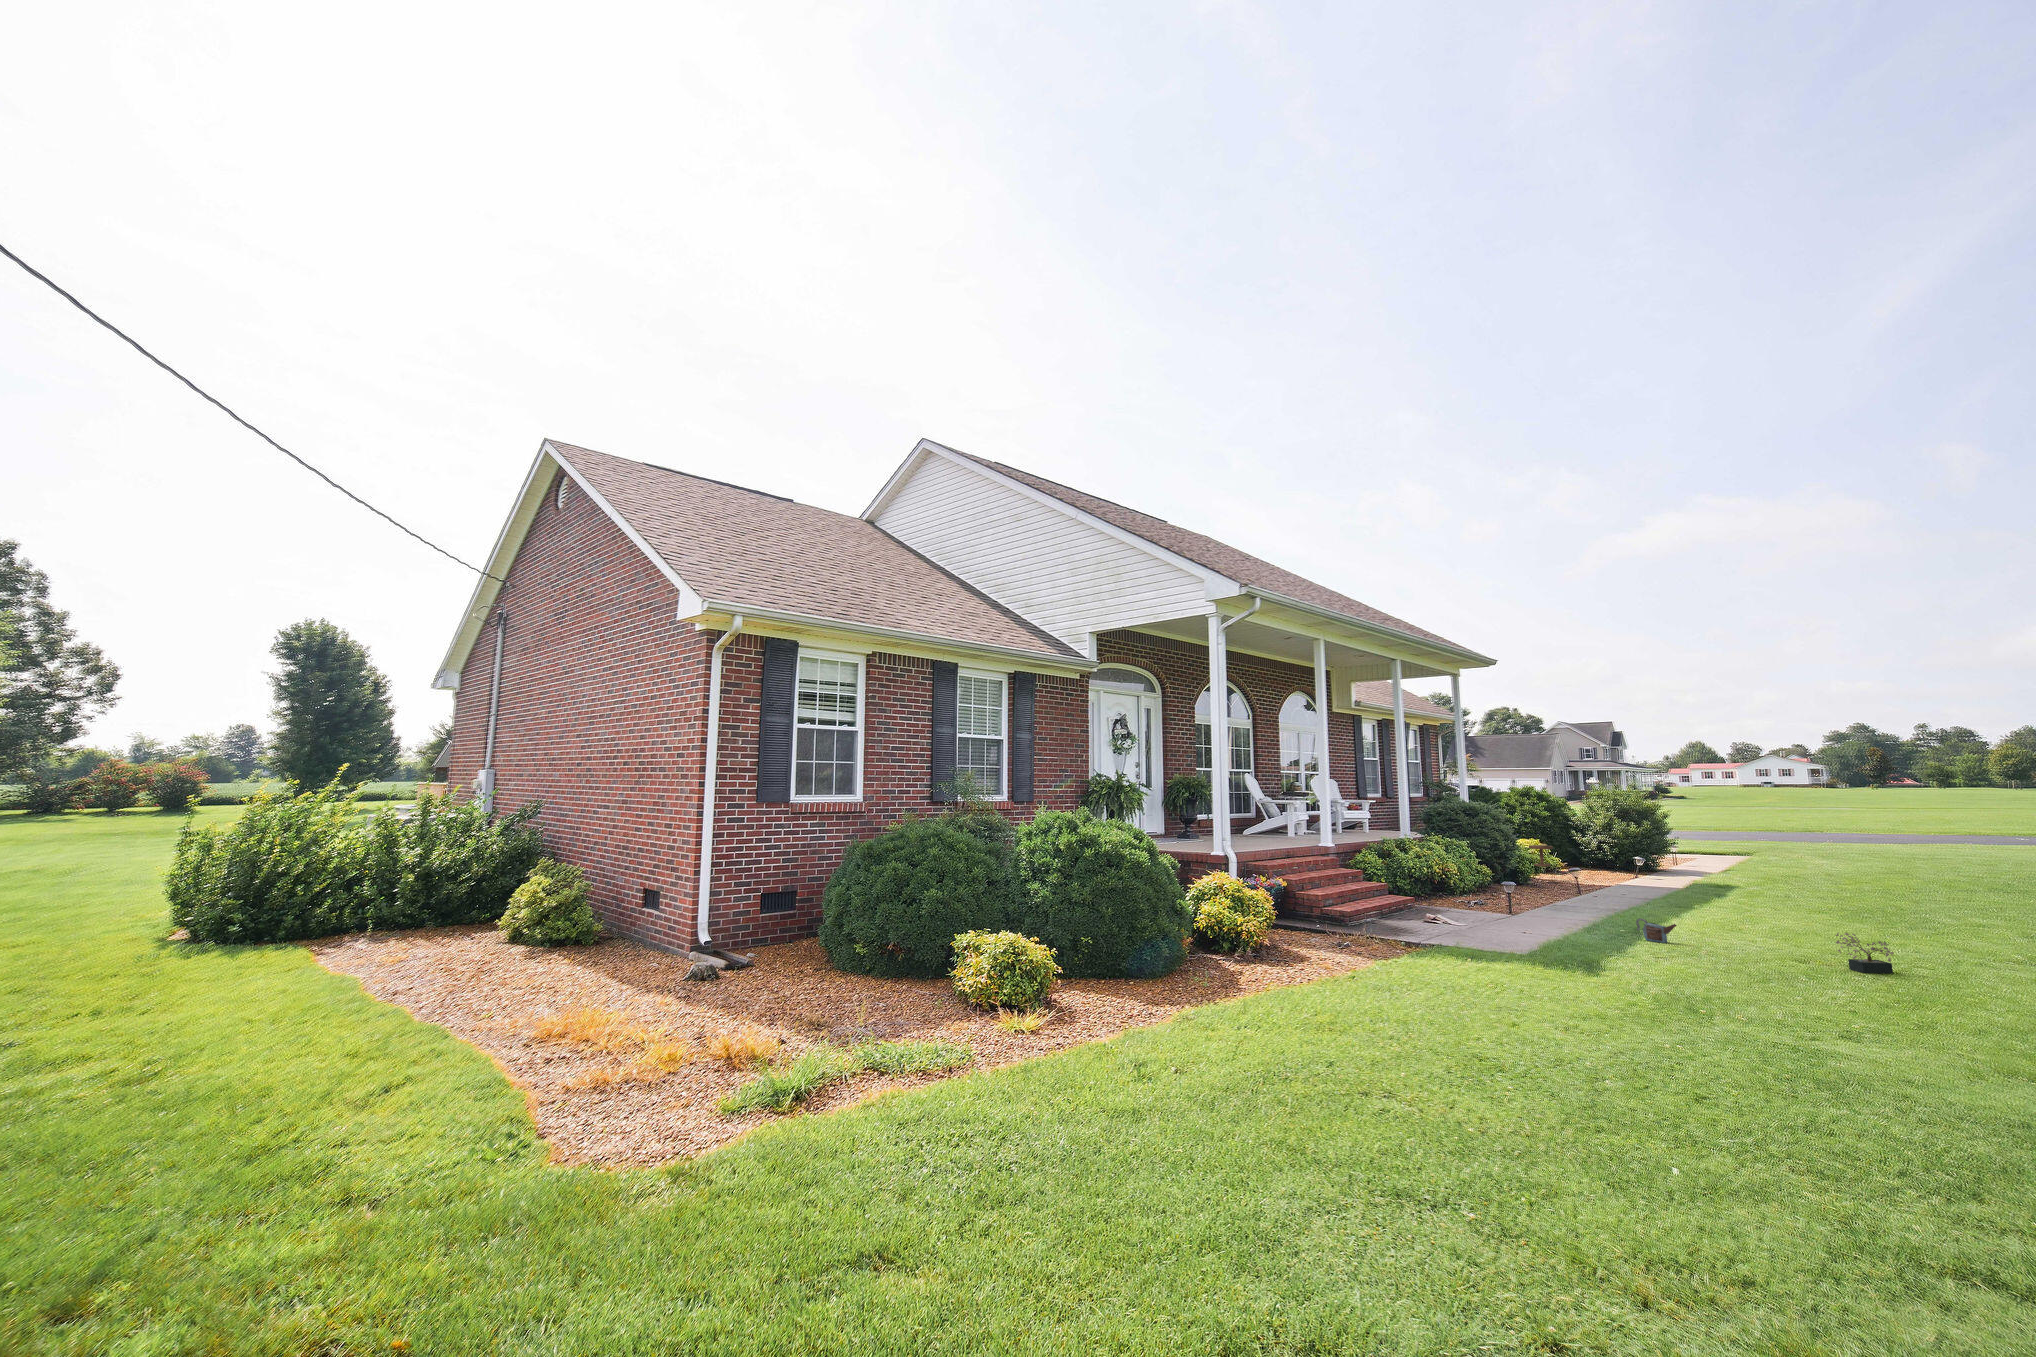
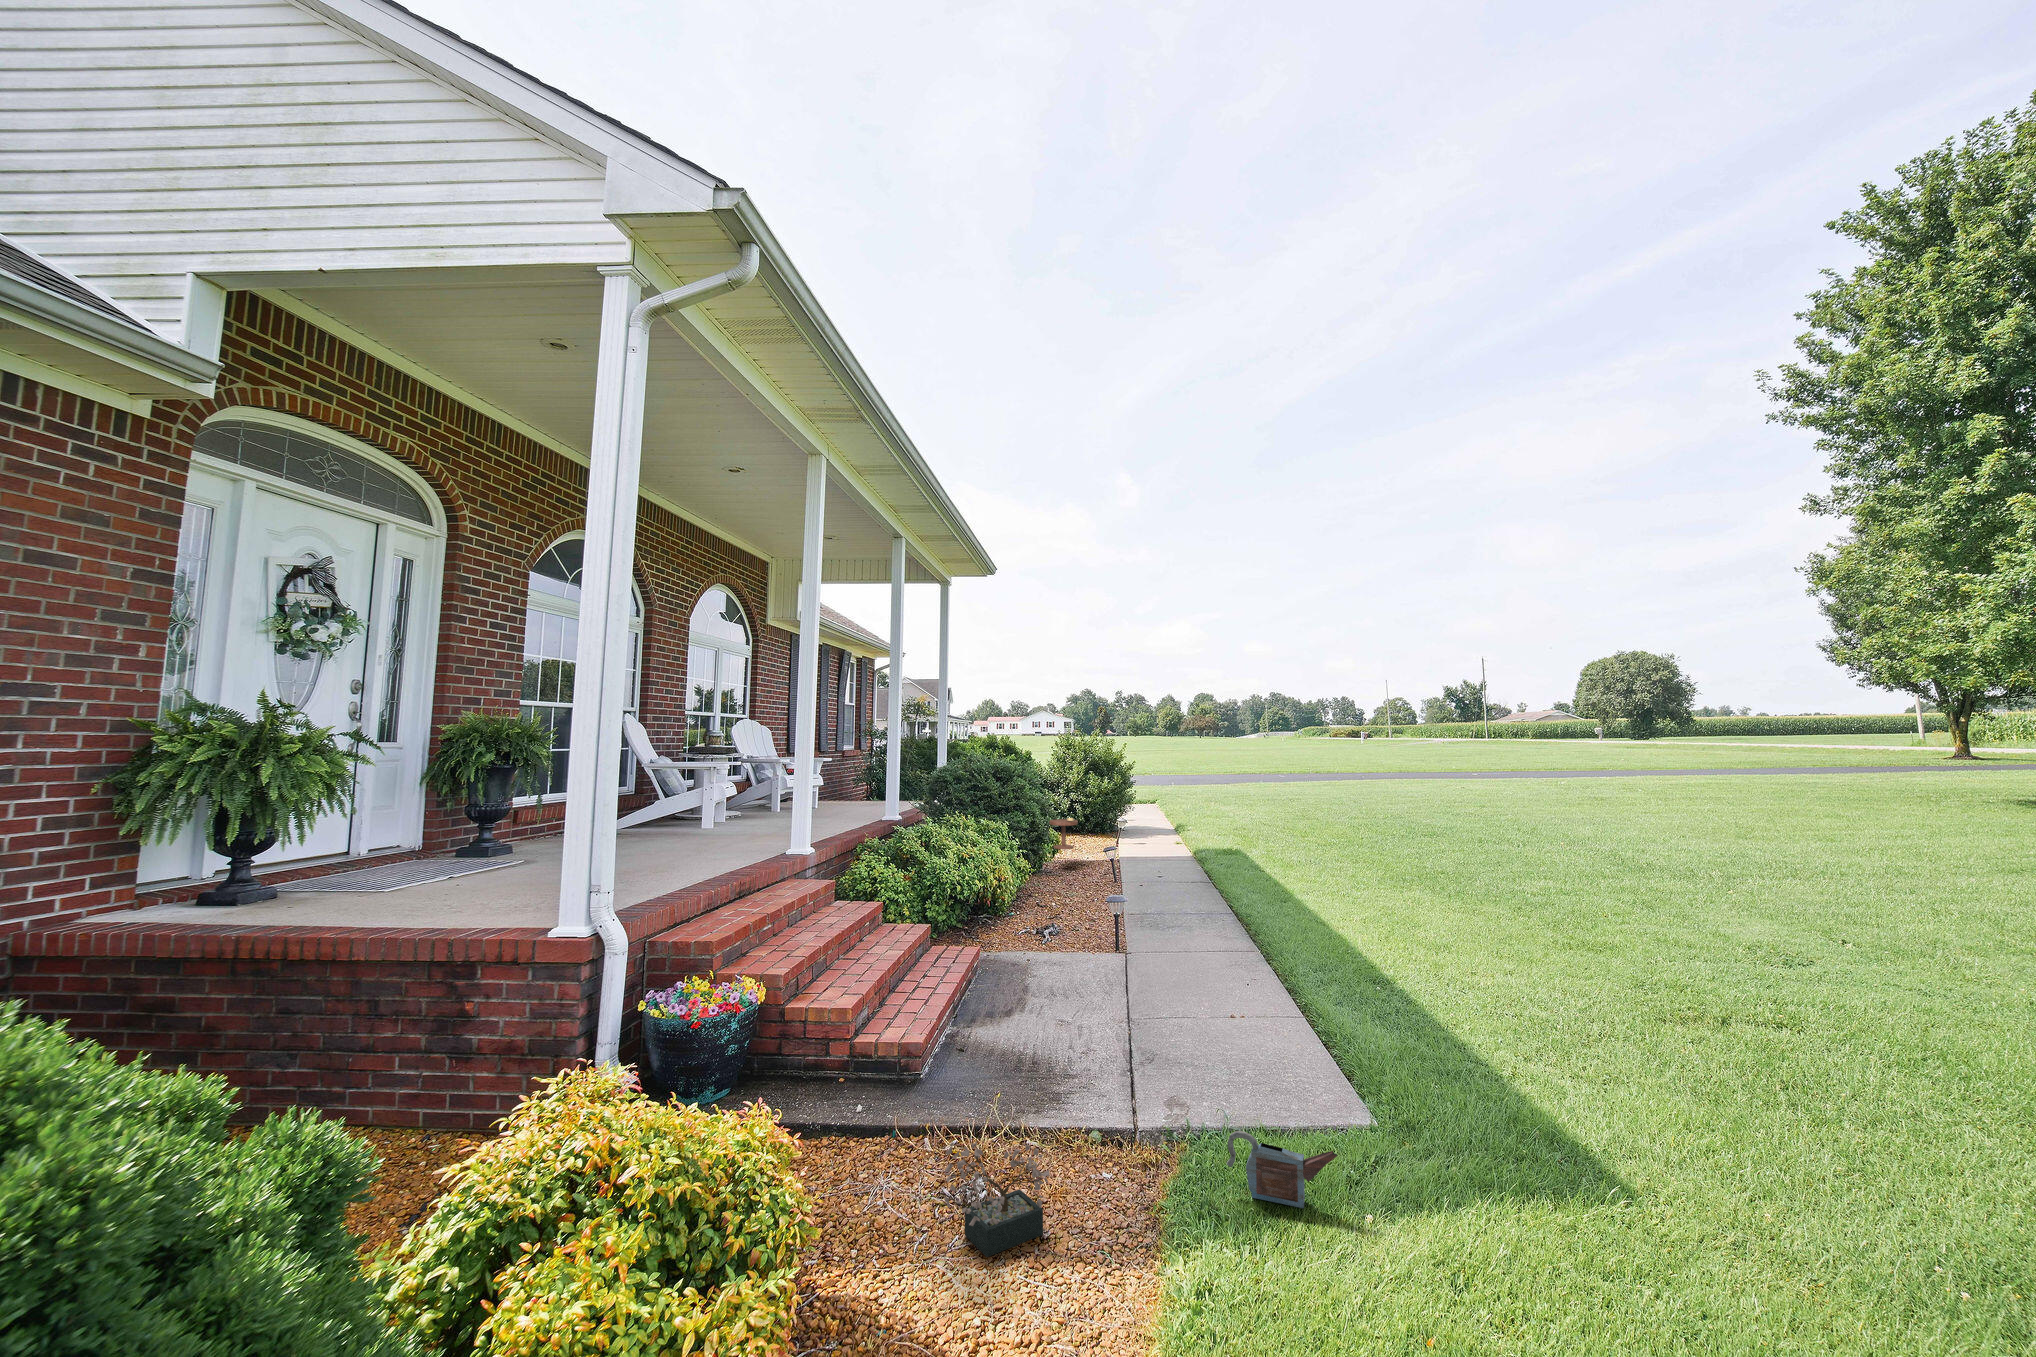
watering can: present [1636,918,1677,943] -> present [1227,1131,1337,1208]
decorative plant: present [1836,932,1894,974] -> present [944,1142,1049,1257]

